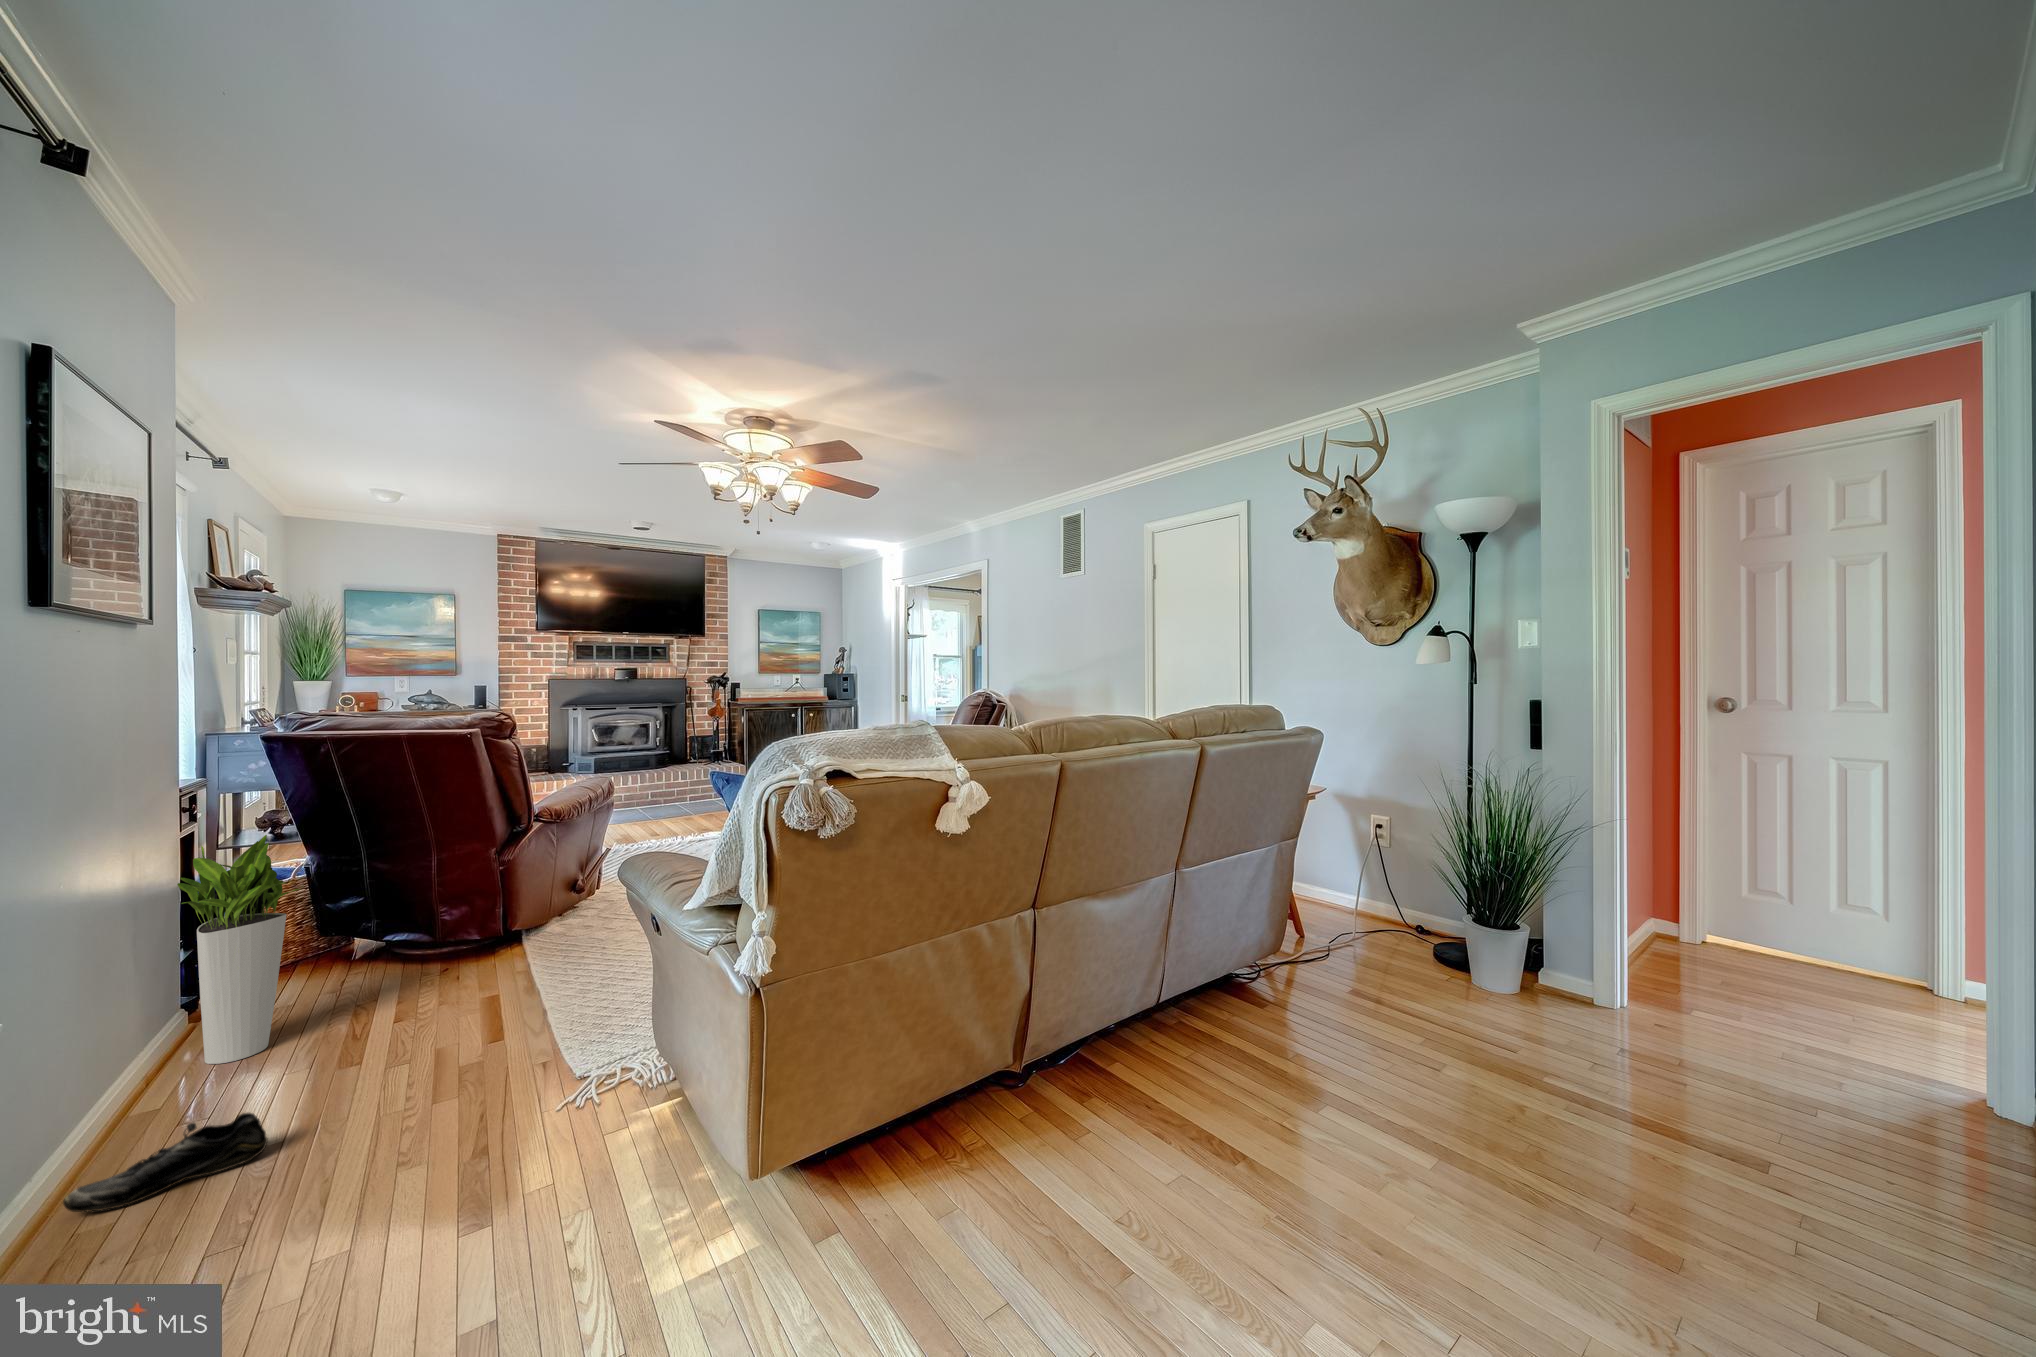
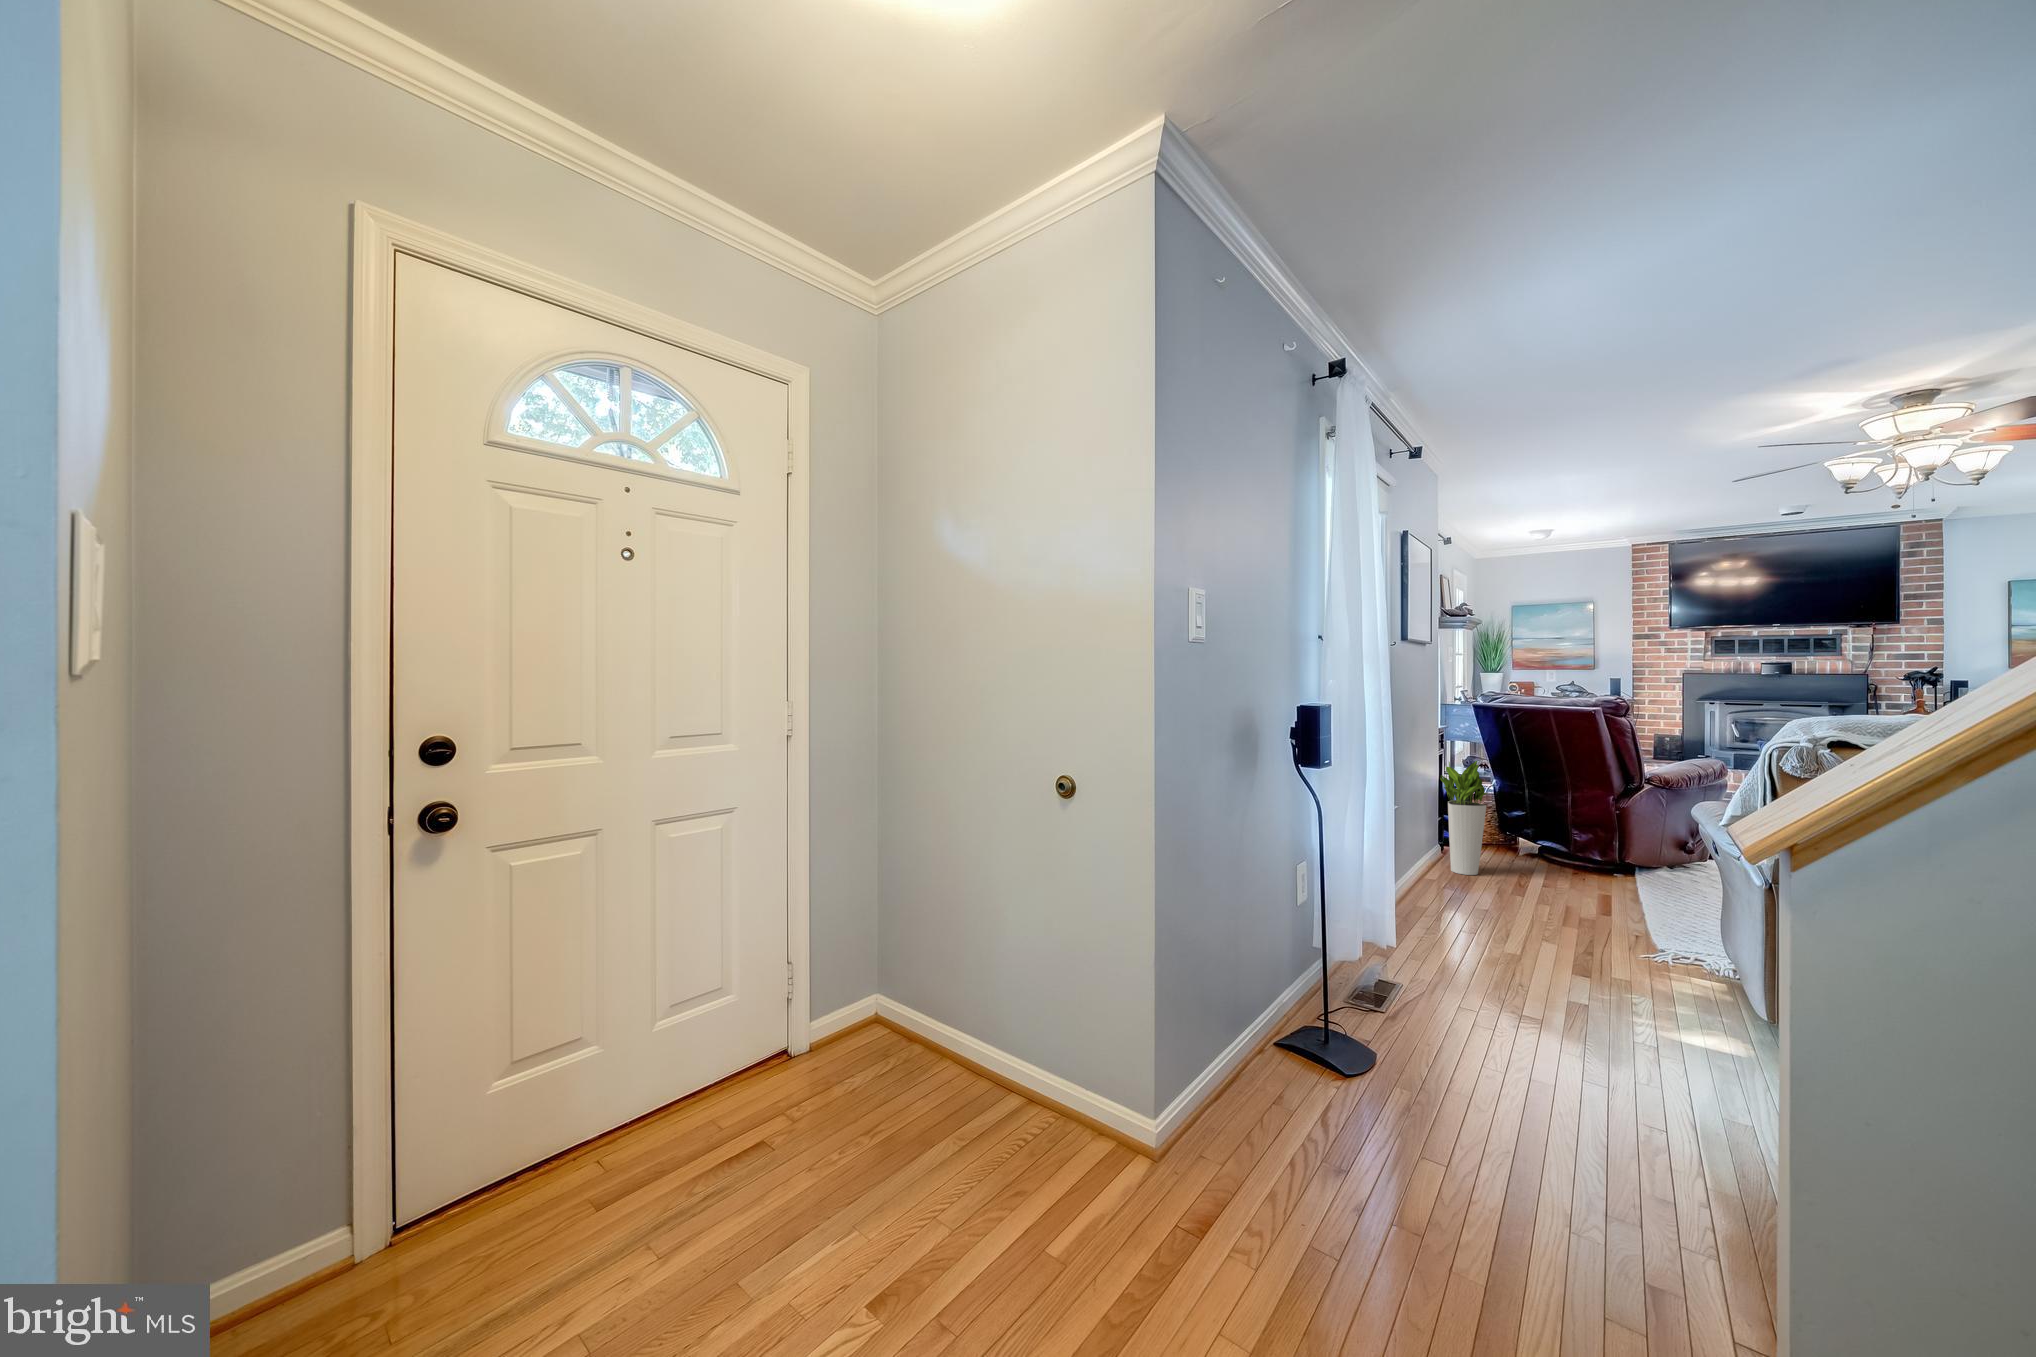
shoe: present [63,1113,268,1212] -> none [1411,882,1483,911]

